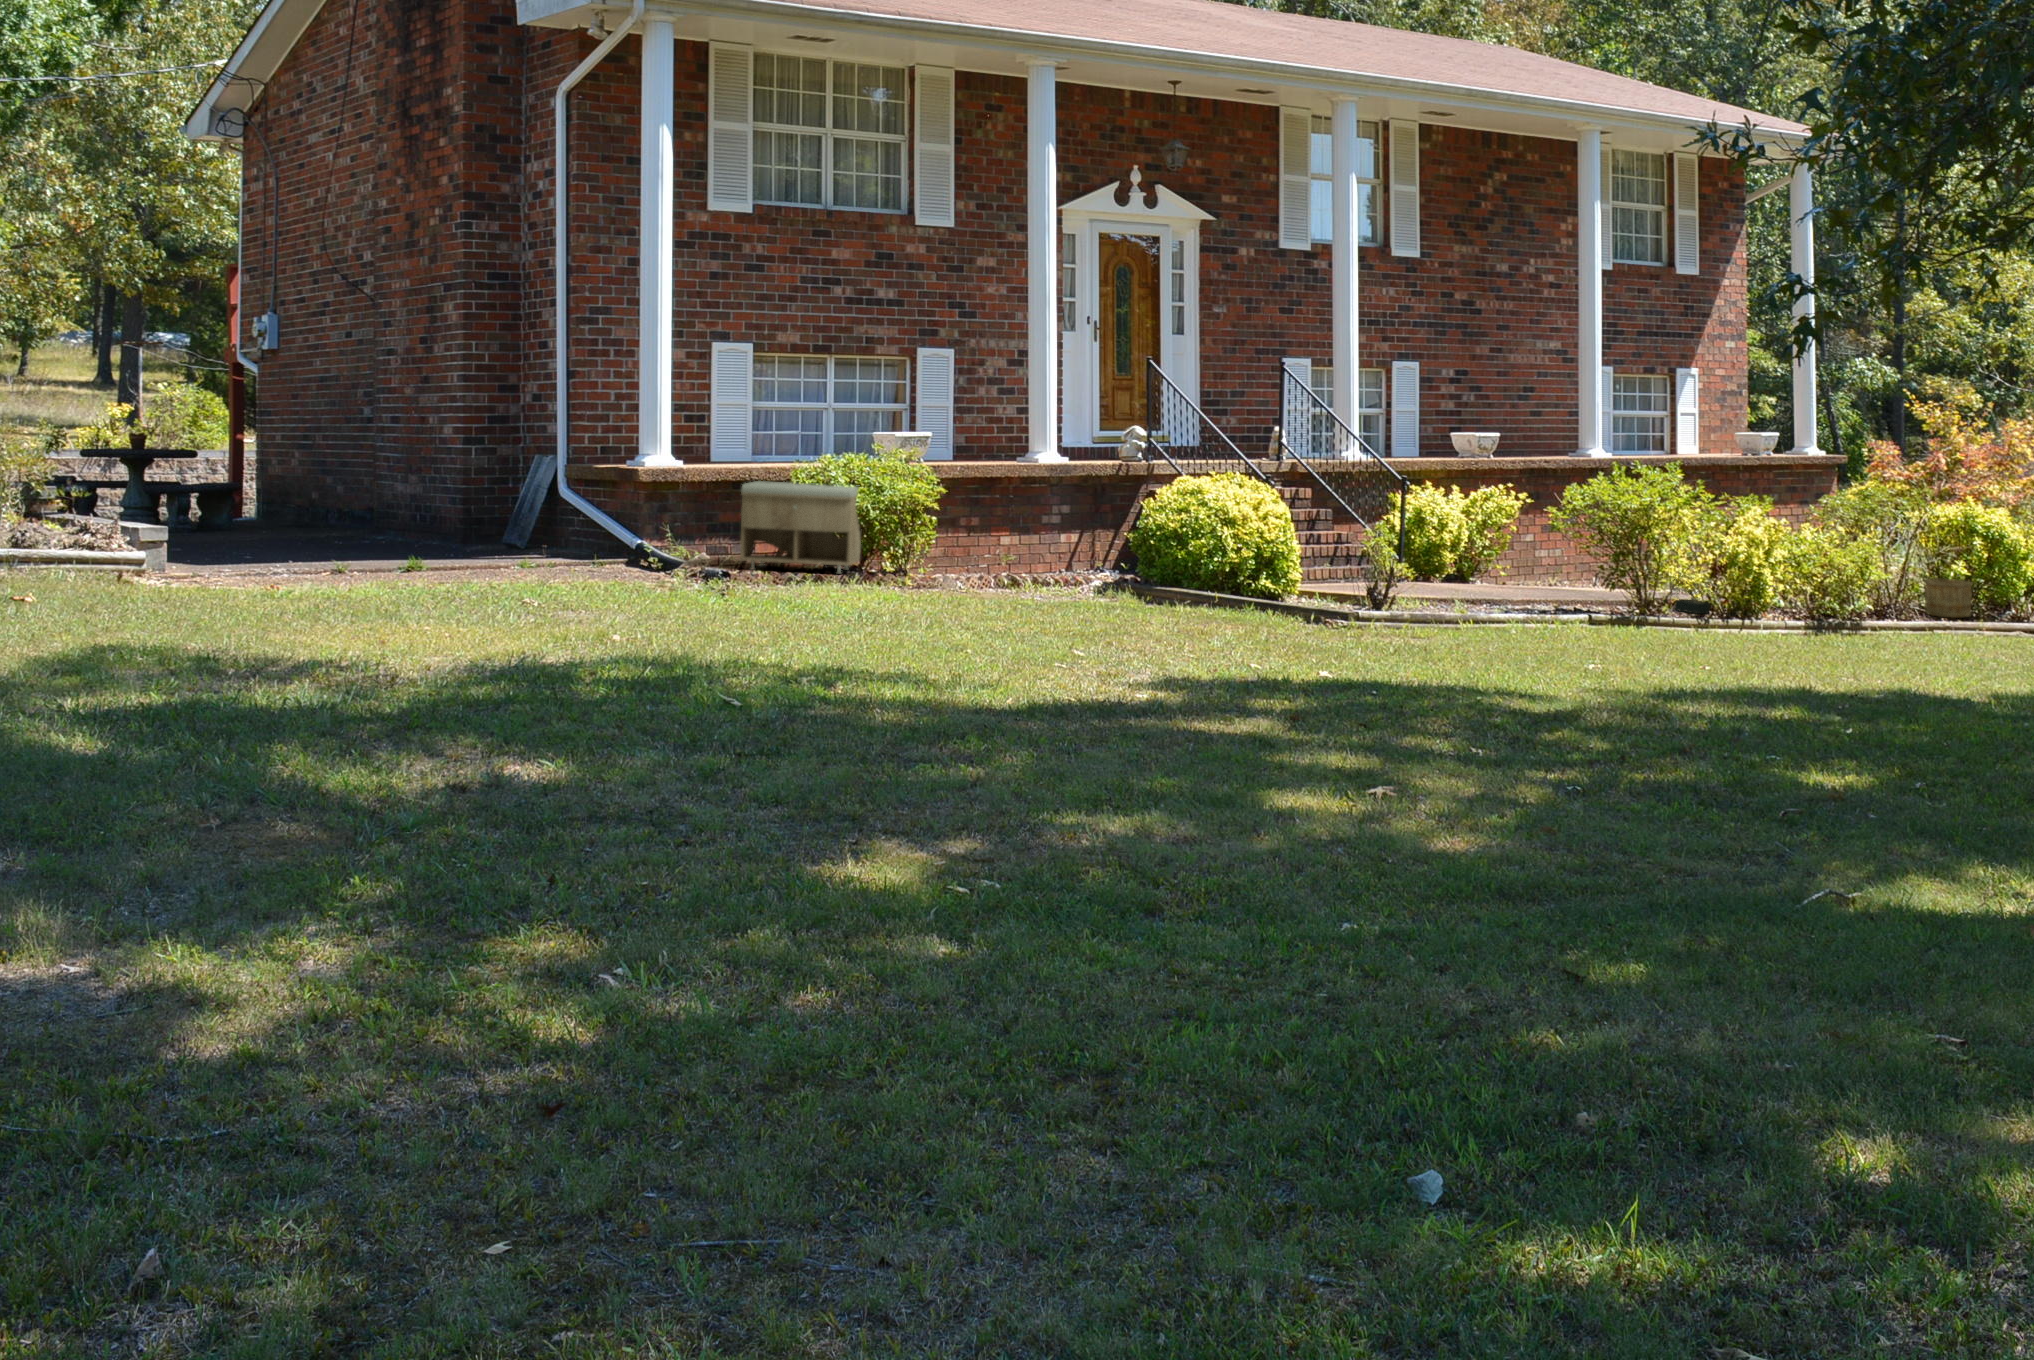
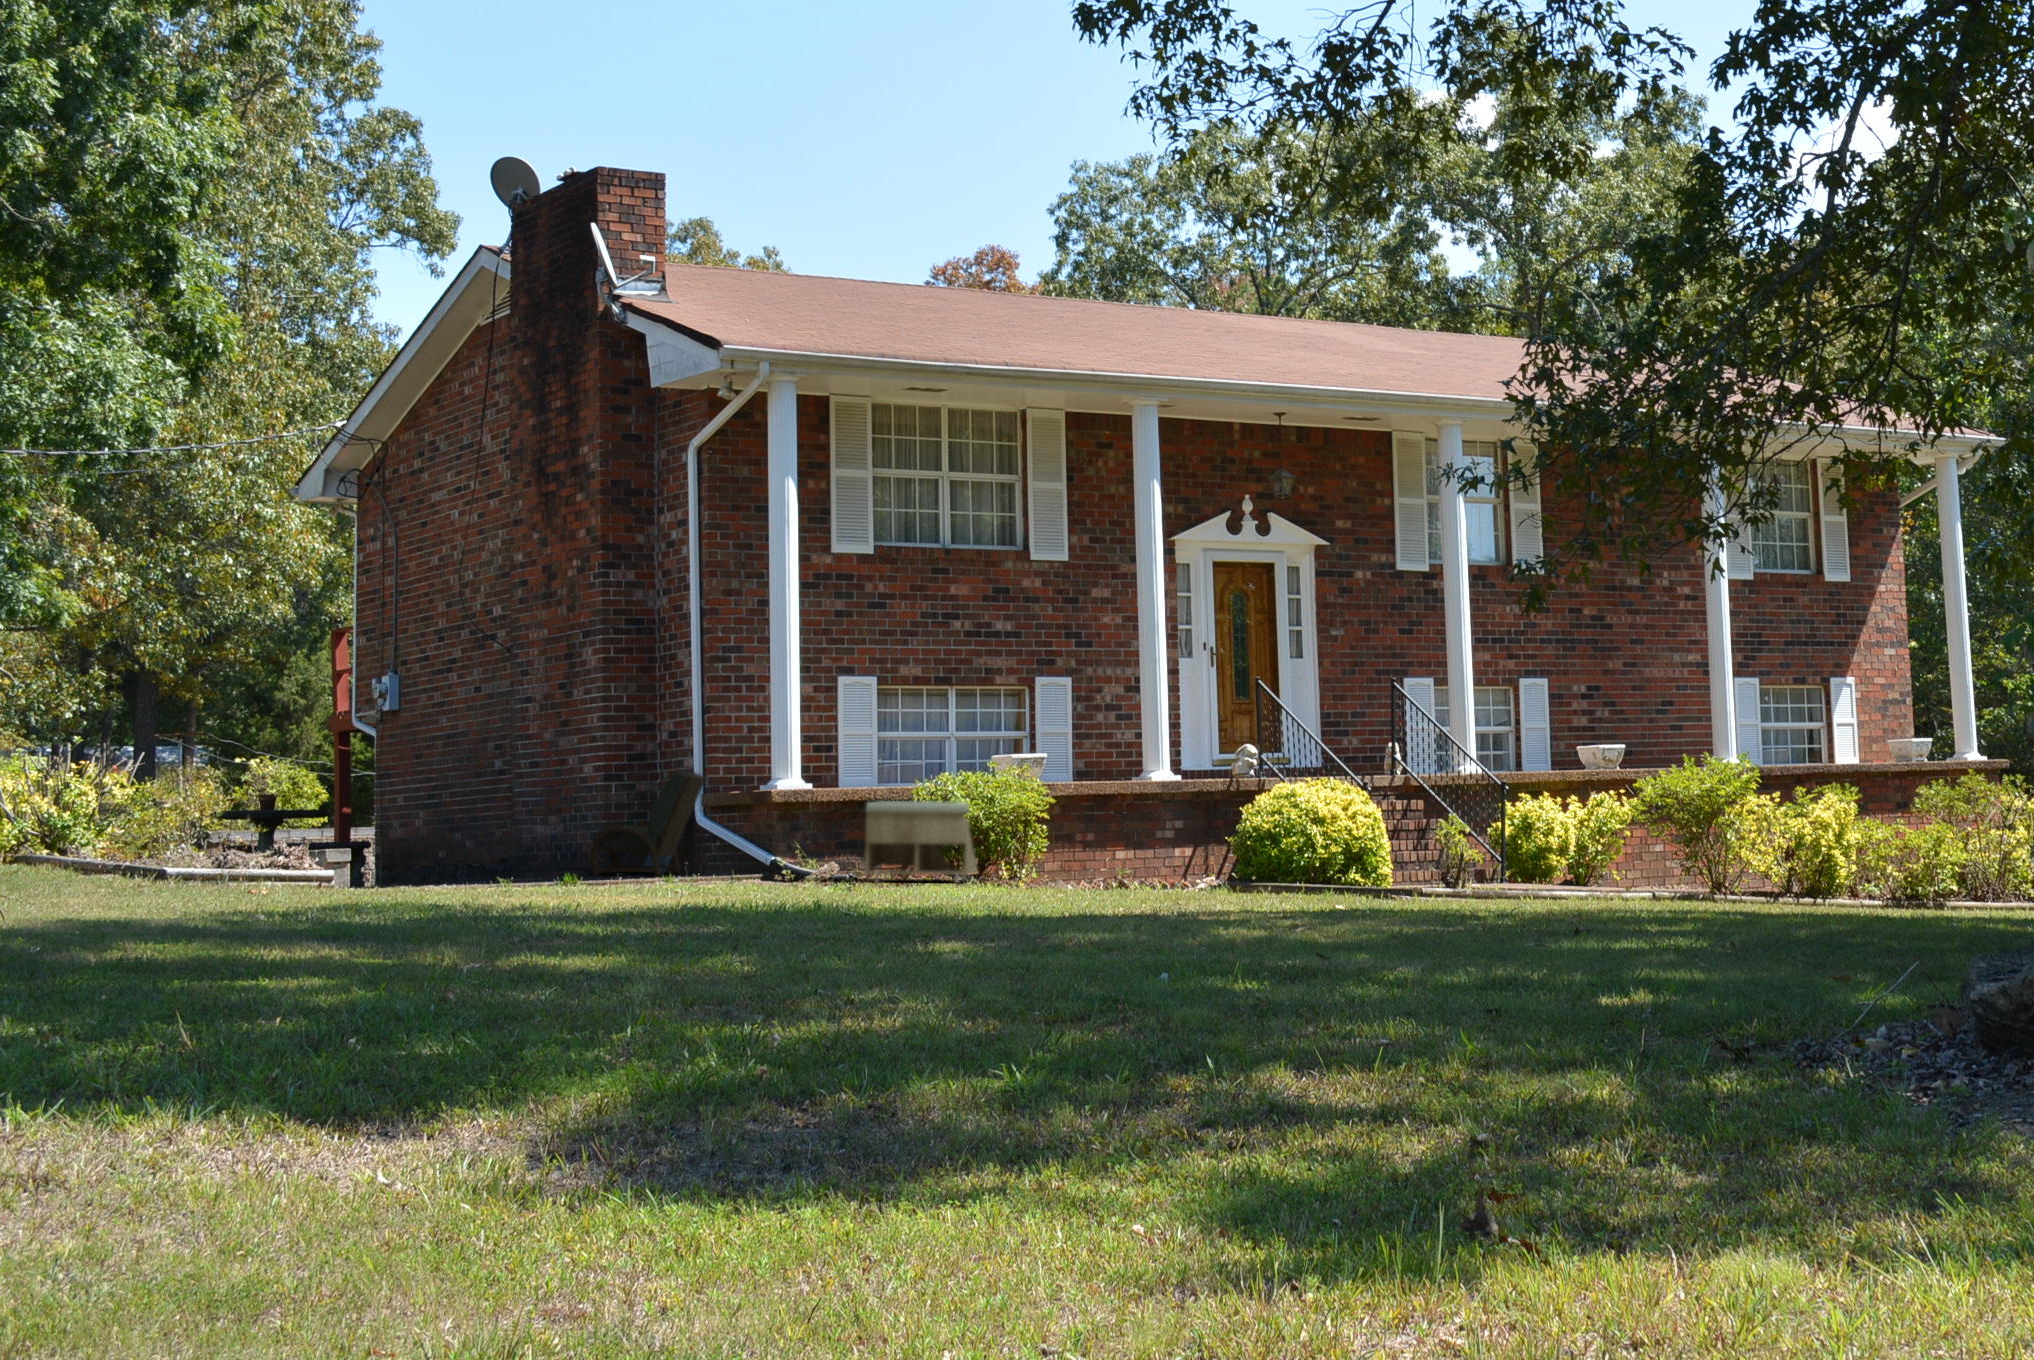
lounge chair: none [451,438,576,548] -> present [589,772,706,876]
decorative plant: present [1671,575,1710,614] -> none [1719,851,1762,889]
wooden bucket: present [1925,579,1972,618] -> none [1965,853,2008,888]

